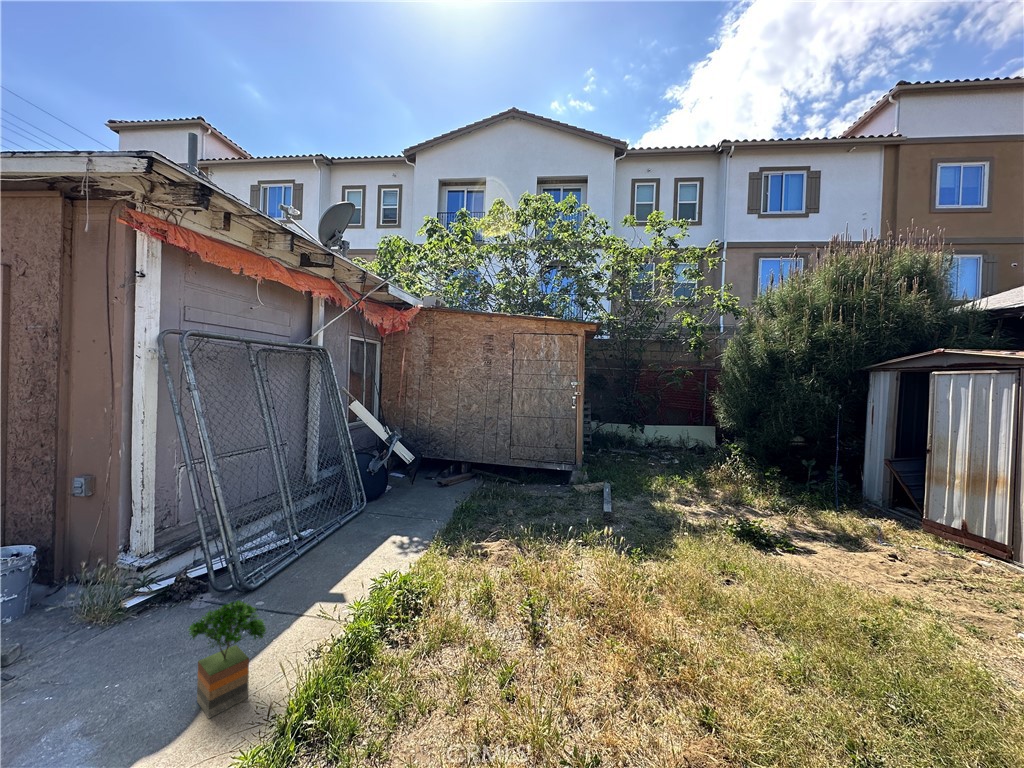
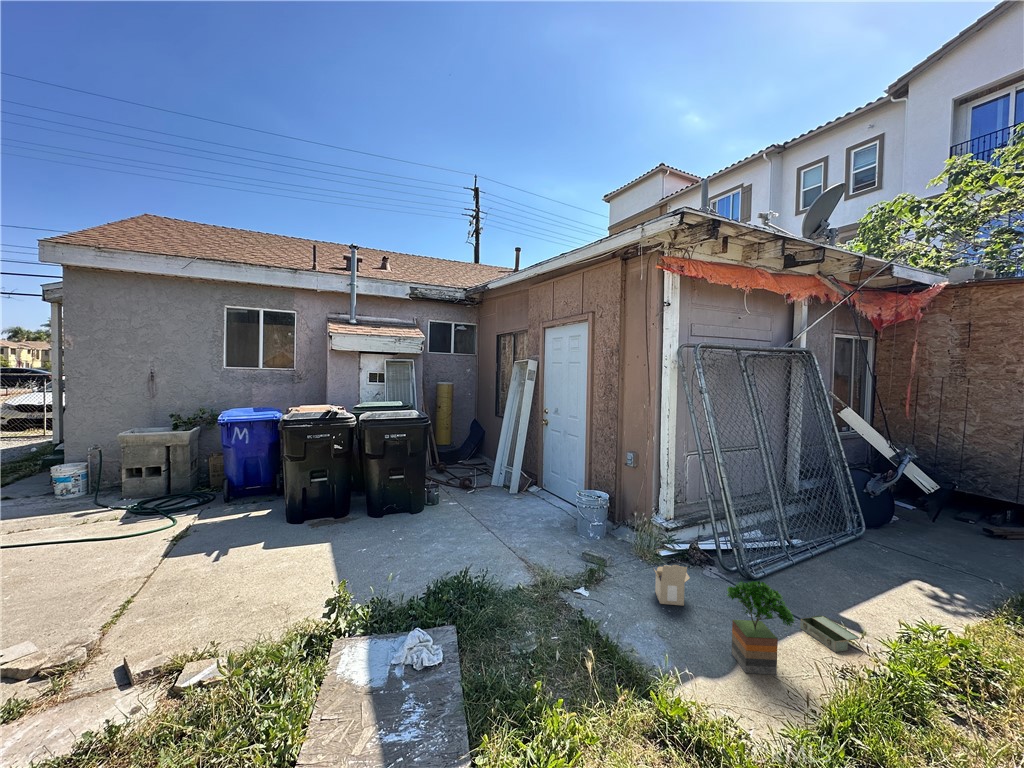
toolbox: none [288,603,338,637] -> present [800,615,859,652]
cardboard box: none [92,616,153,683] -> present [654,565,690,606]

